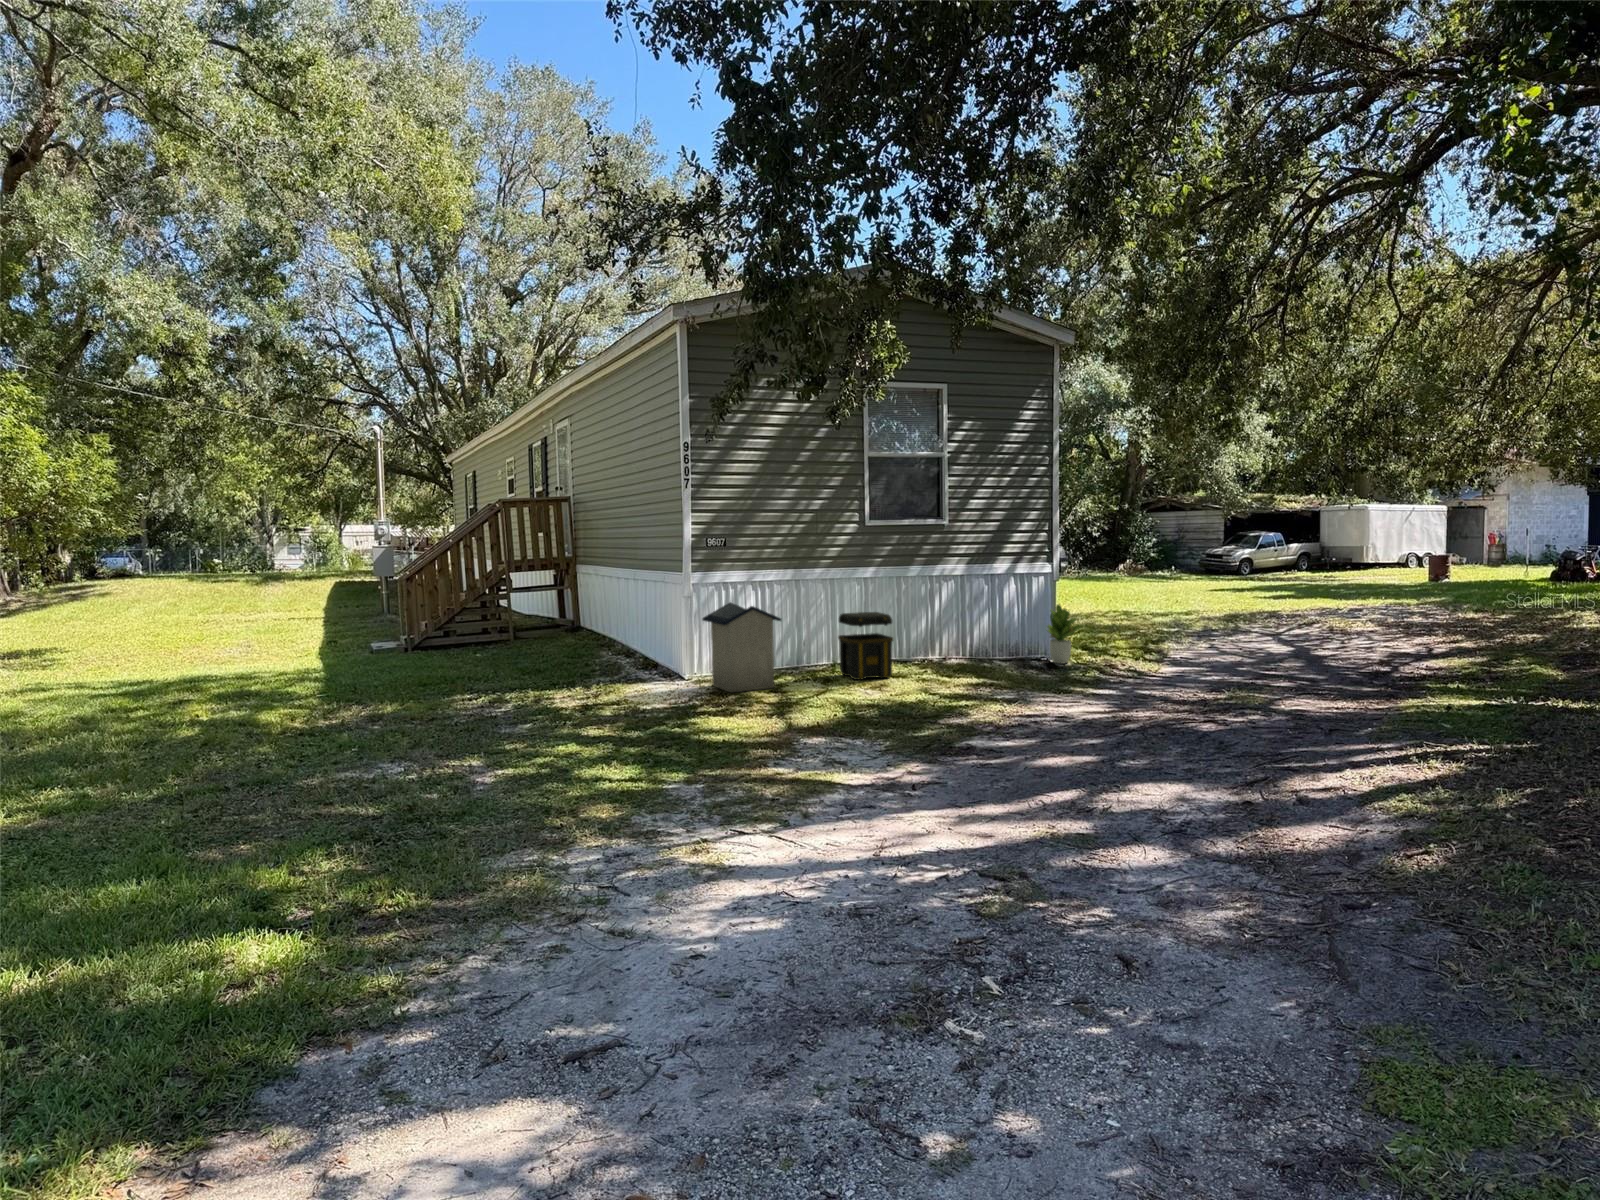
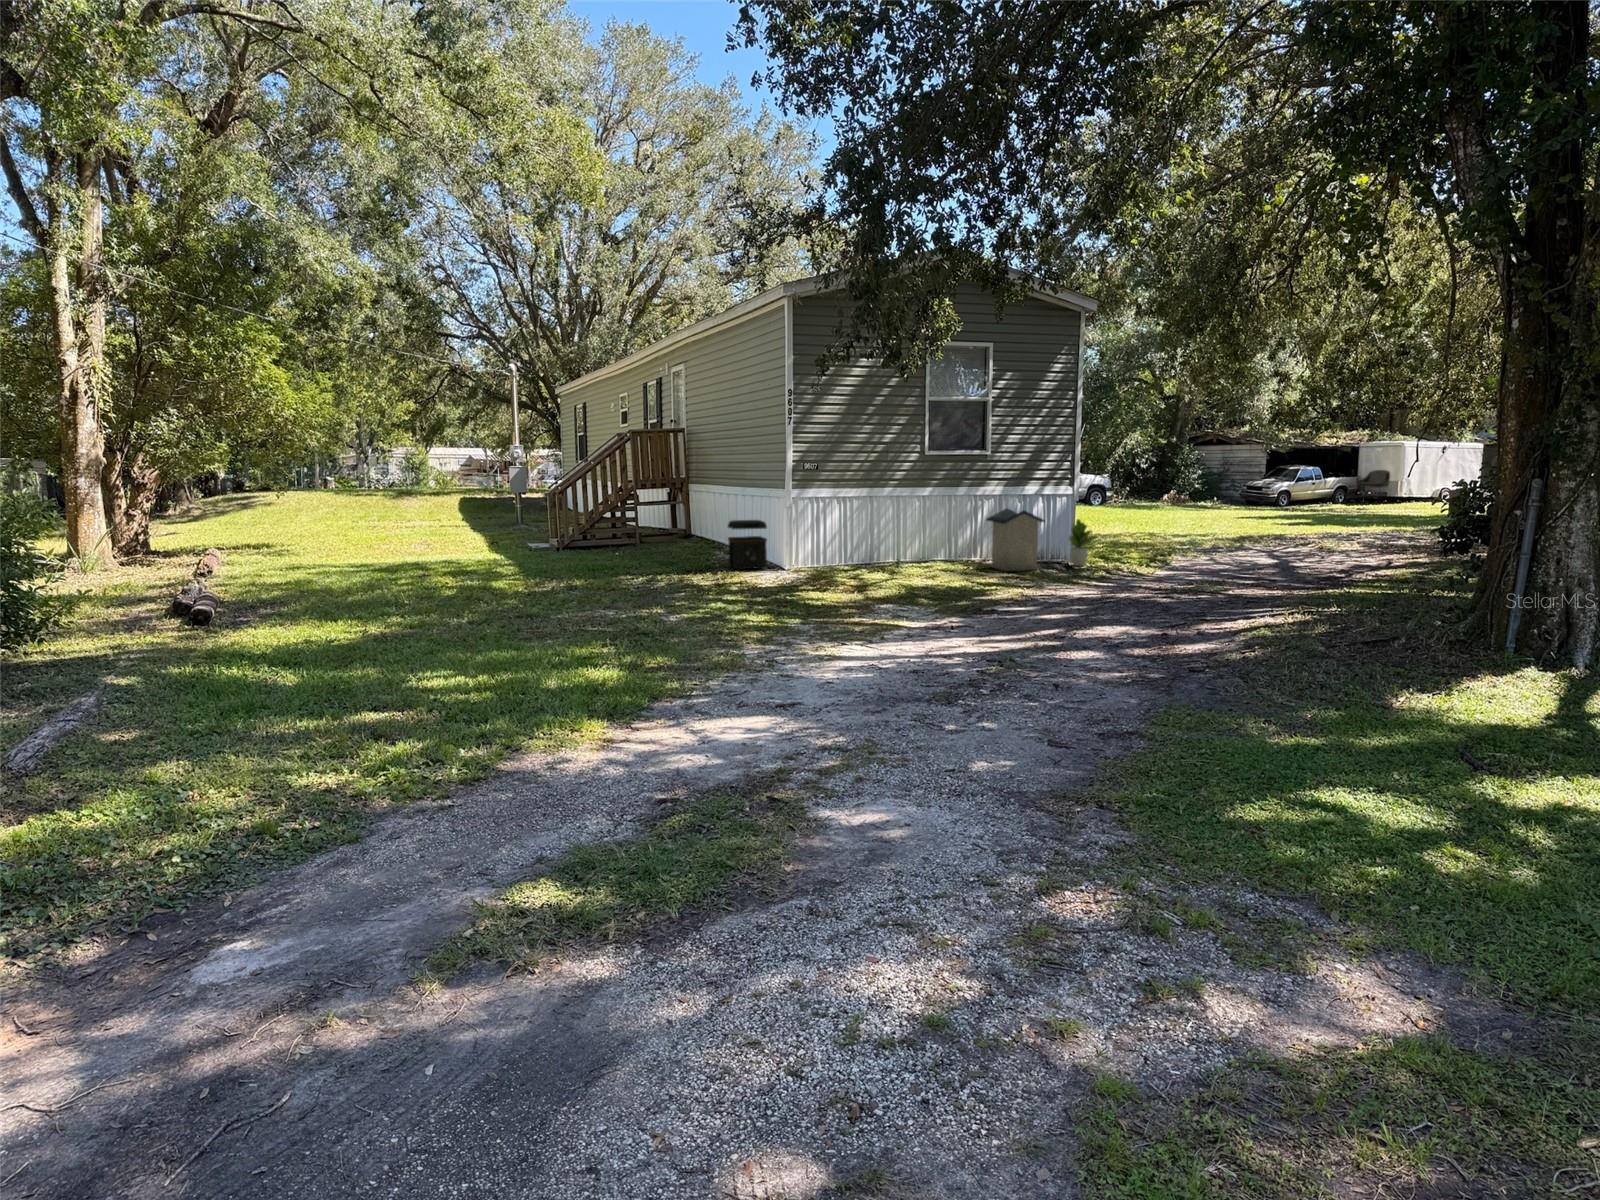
lounge chair: none [1324,535,1359,567] -> present [1357,470,1390,499]
trash can: present [702,602,781,692] -> present [987,508,1044,571]
toolbox: present [838,612,893,680] -> present [728,520,767,570]

